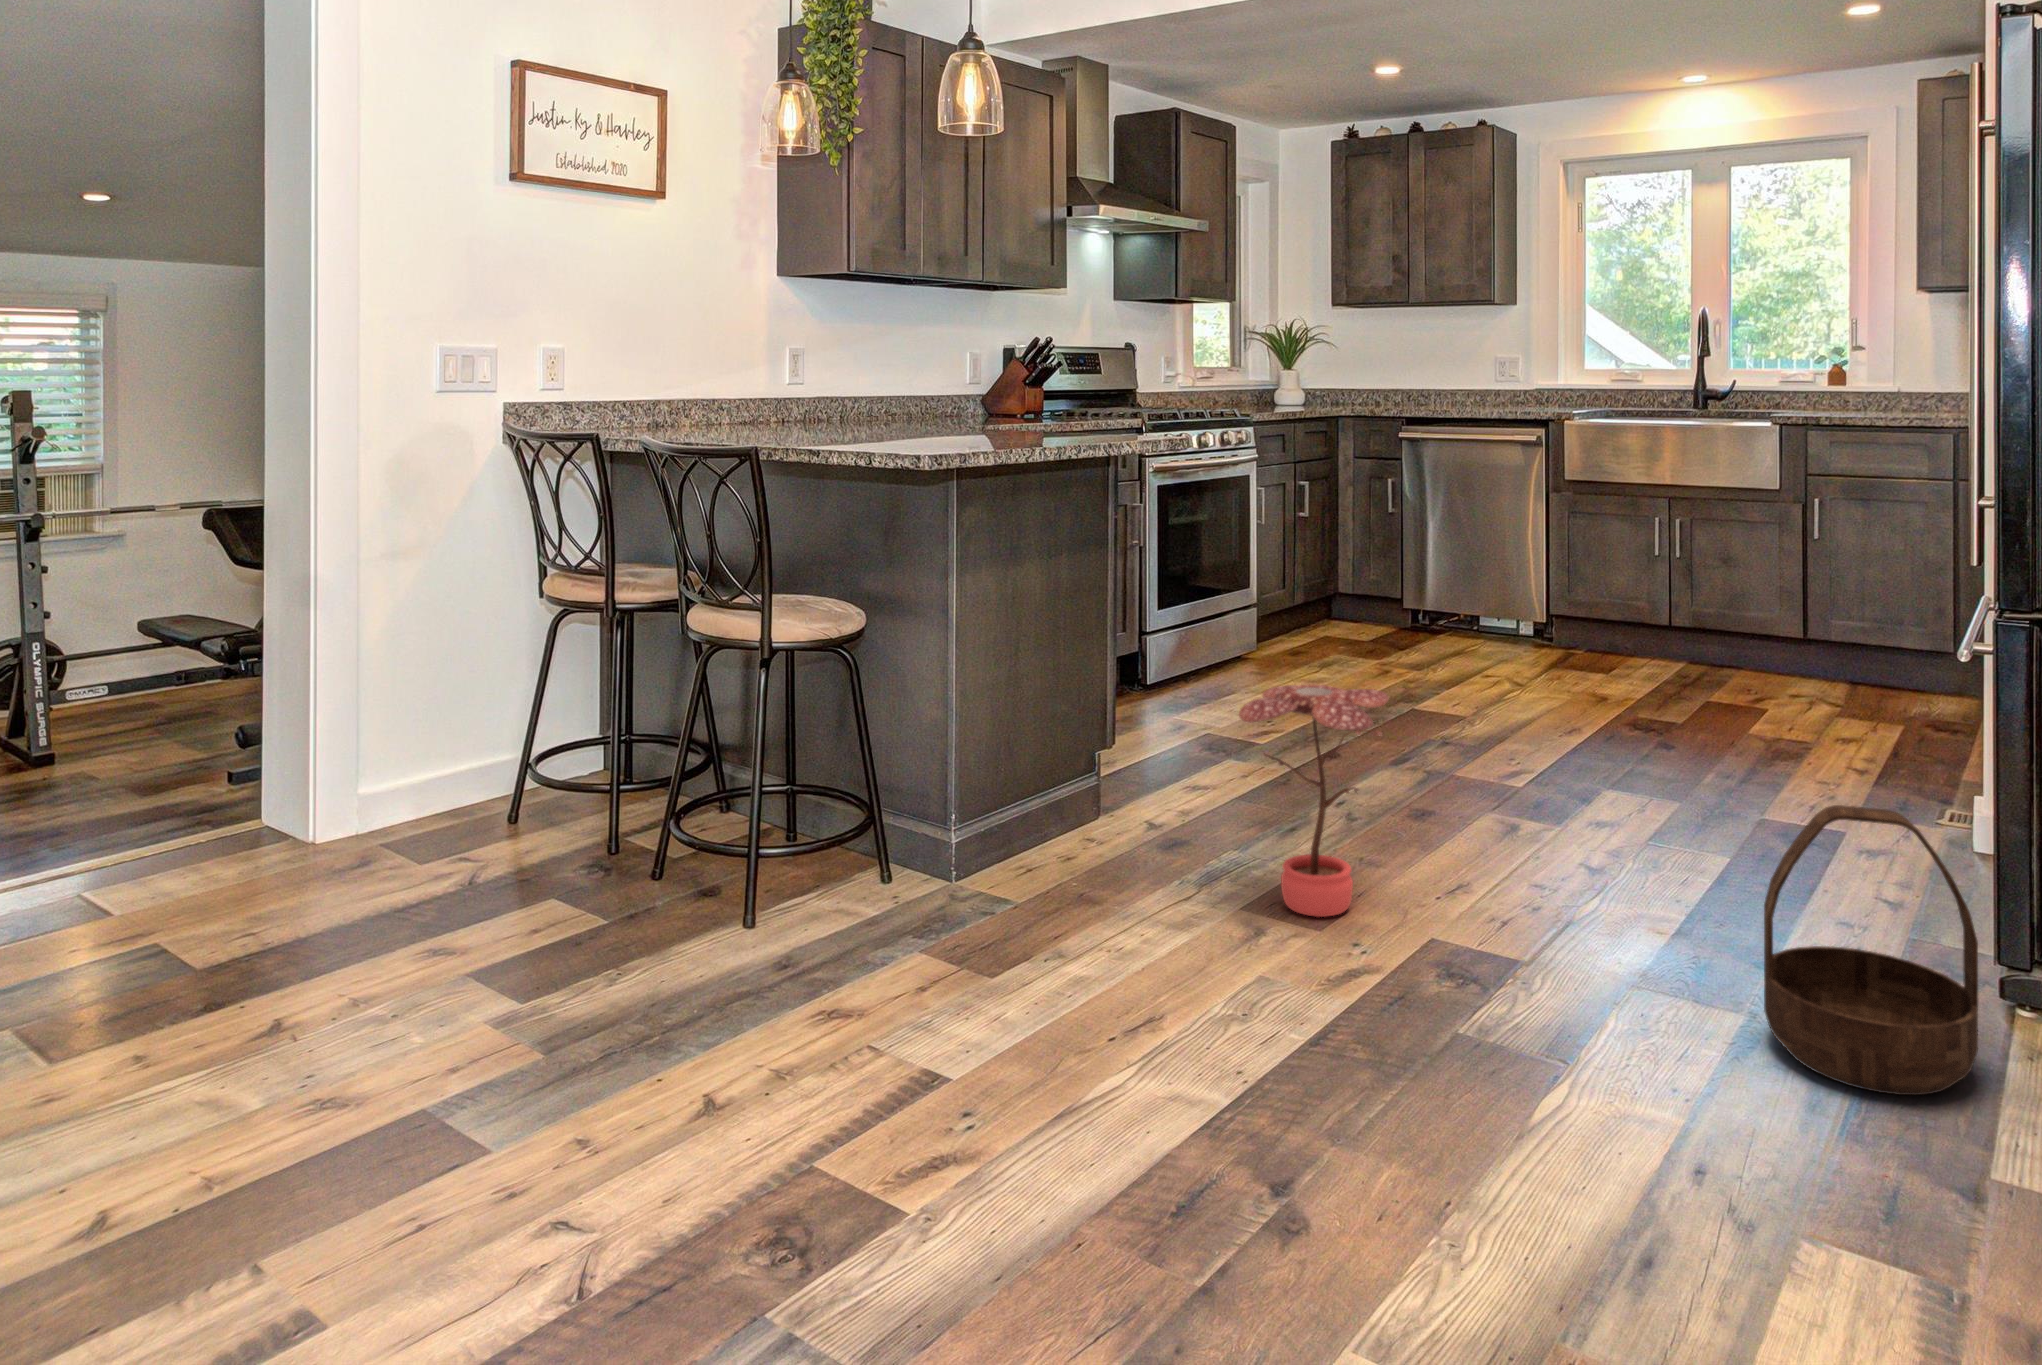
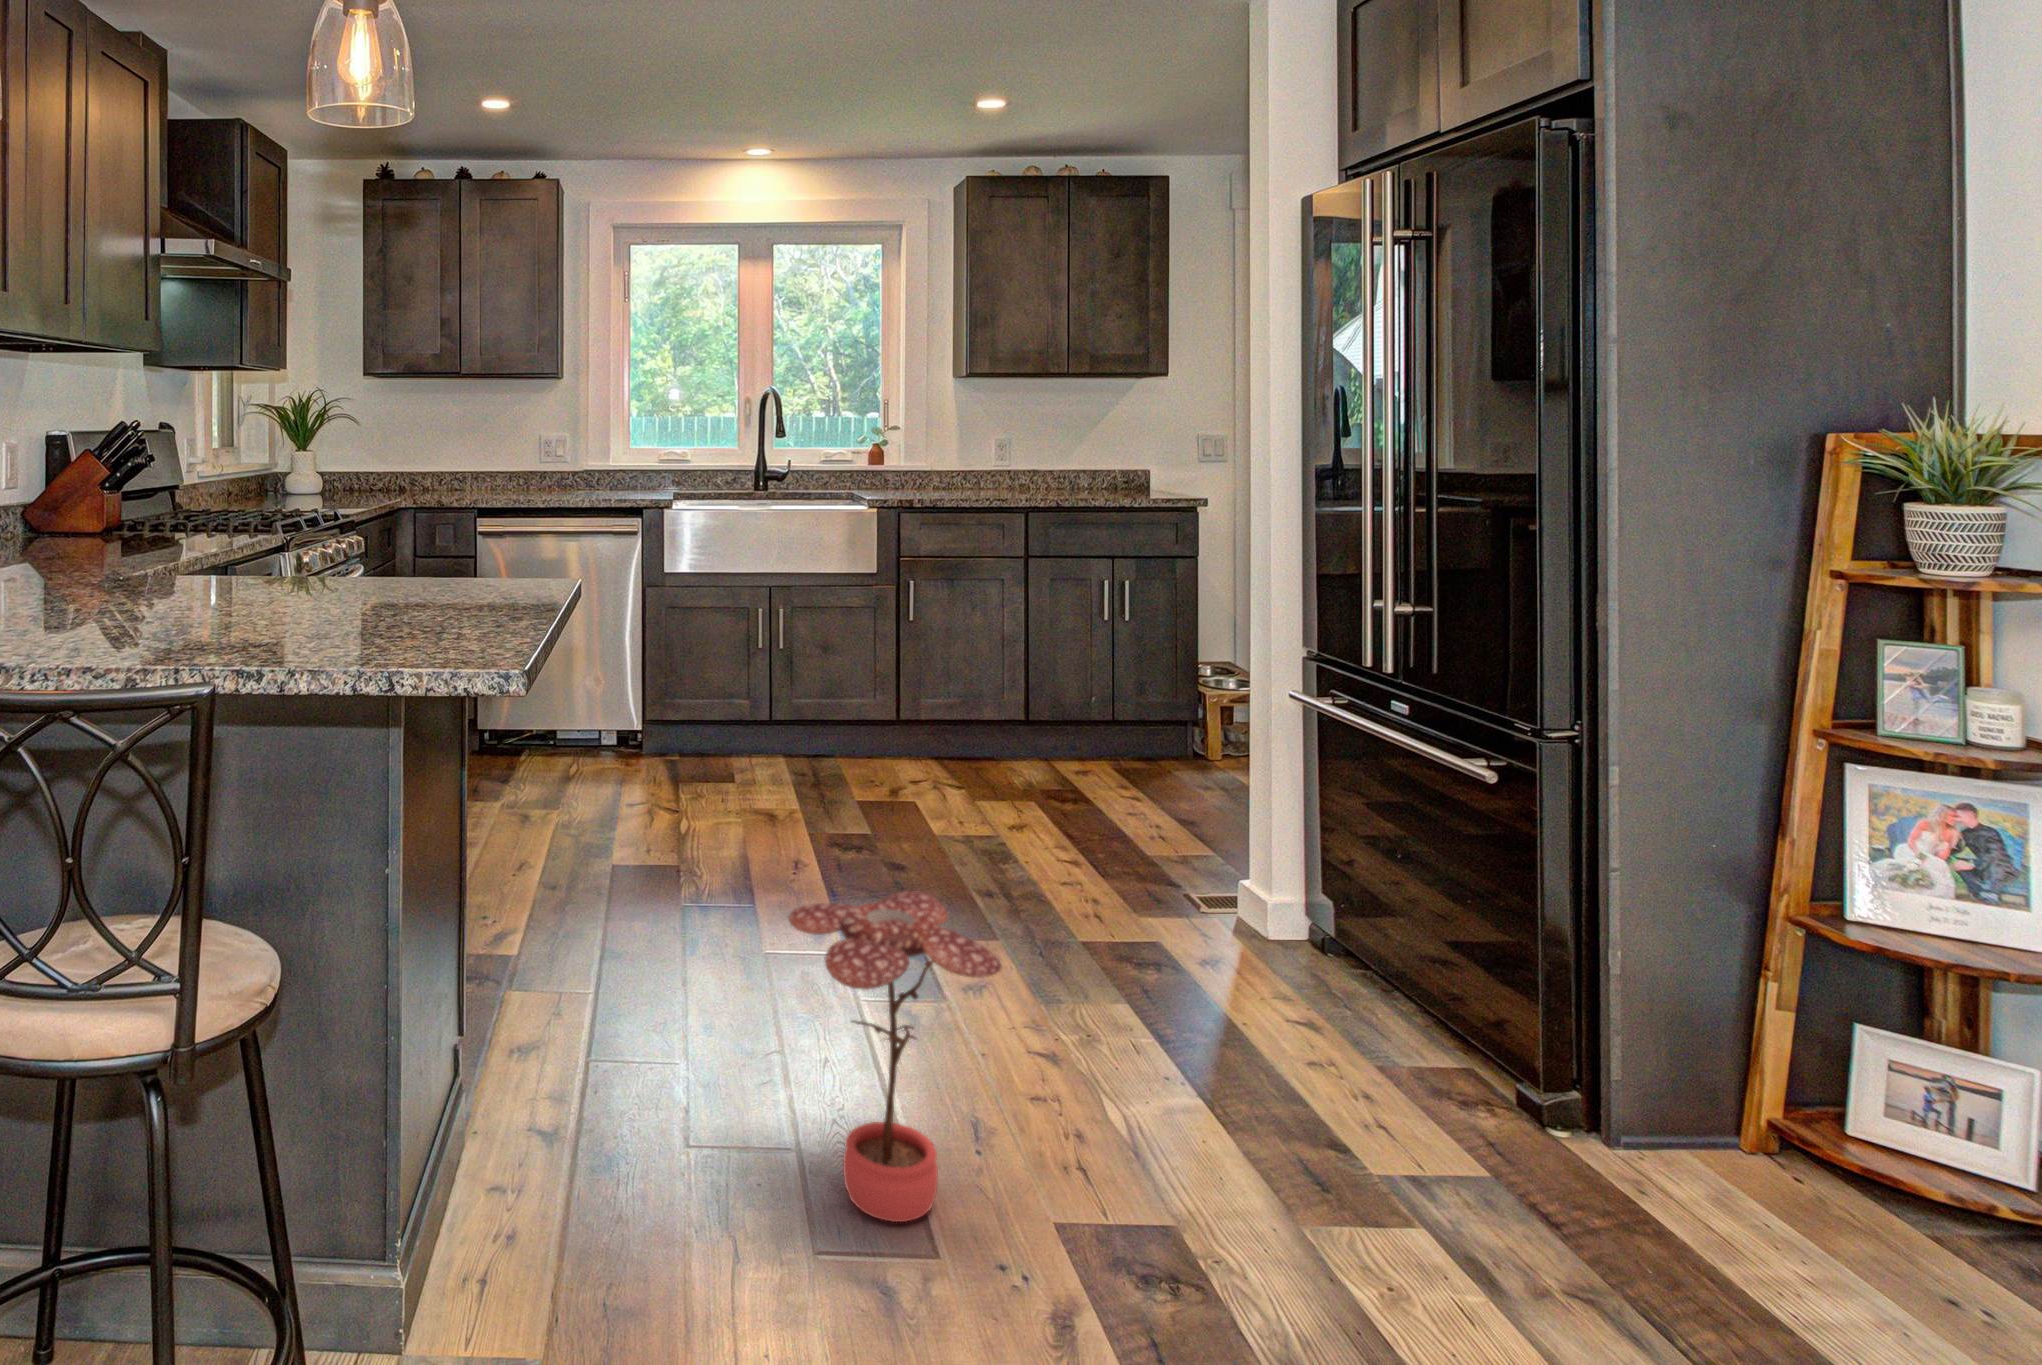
basket: present [1764,805,1978,1095] -> none [1457,969,1701,1293]

